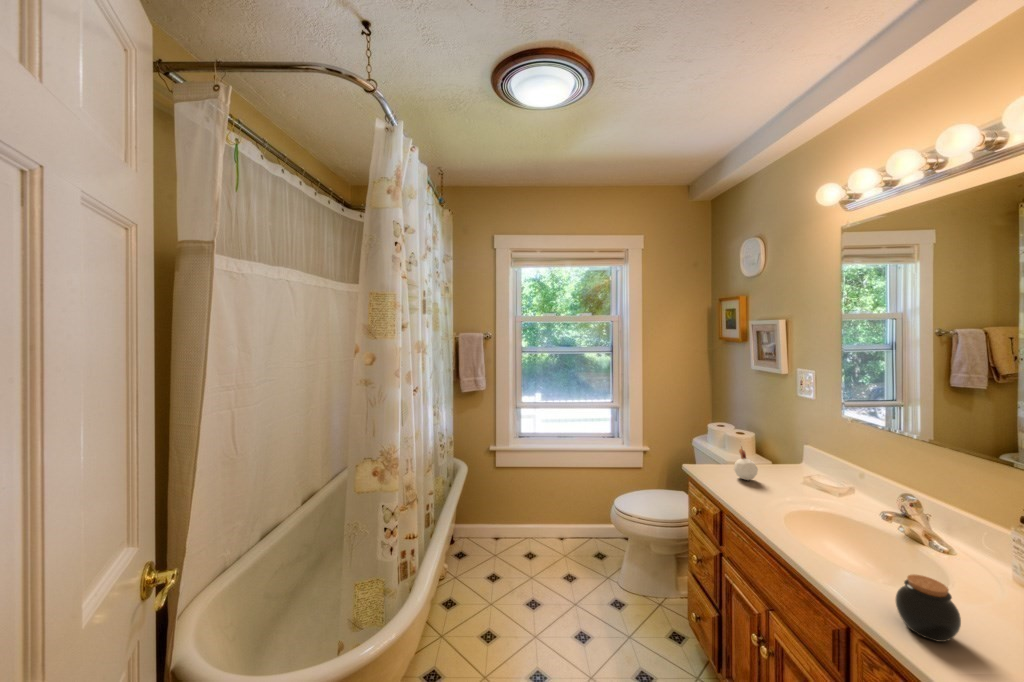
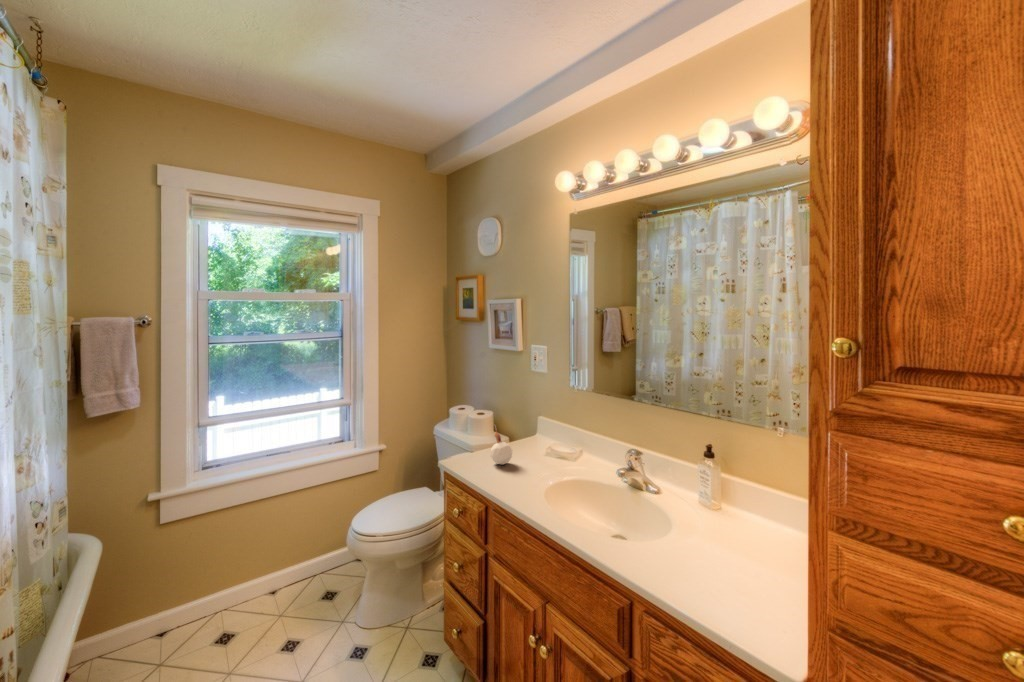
jar: present [896,574,961,642] -> none [668,528,715,588]

